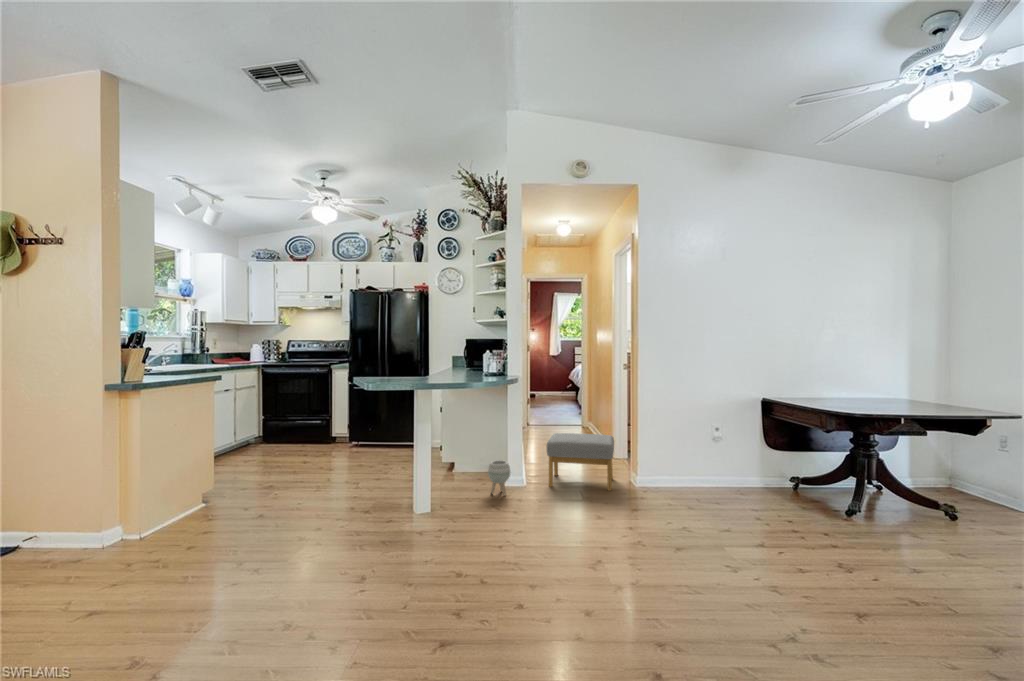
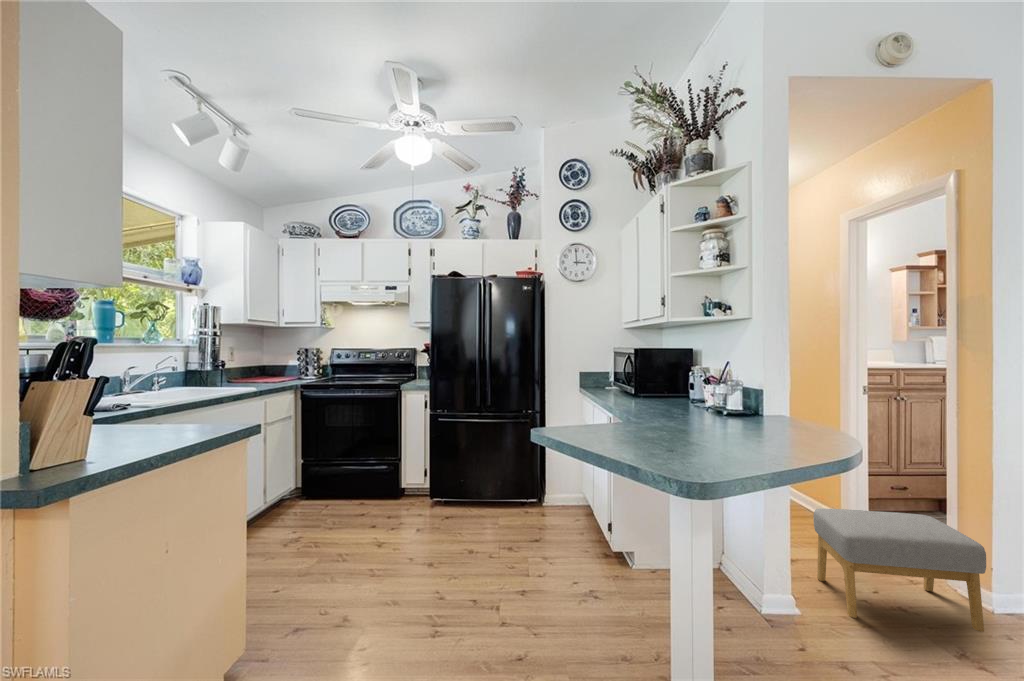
planter: present [488,460,510,495] -> none [763,576,812,651]

